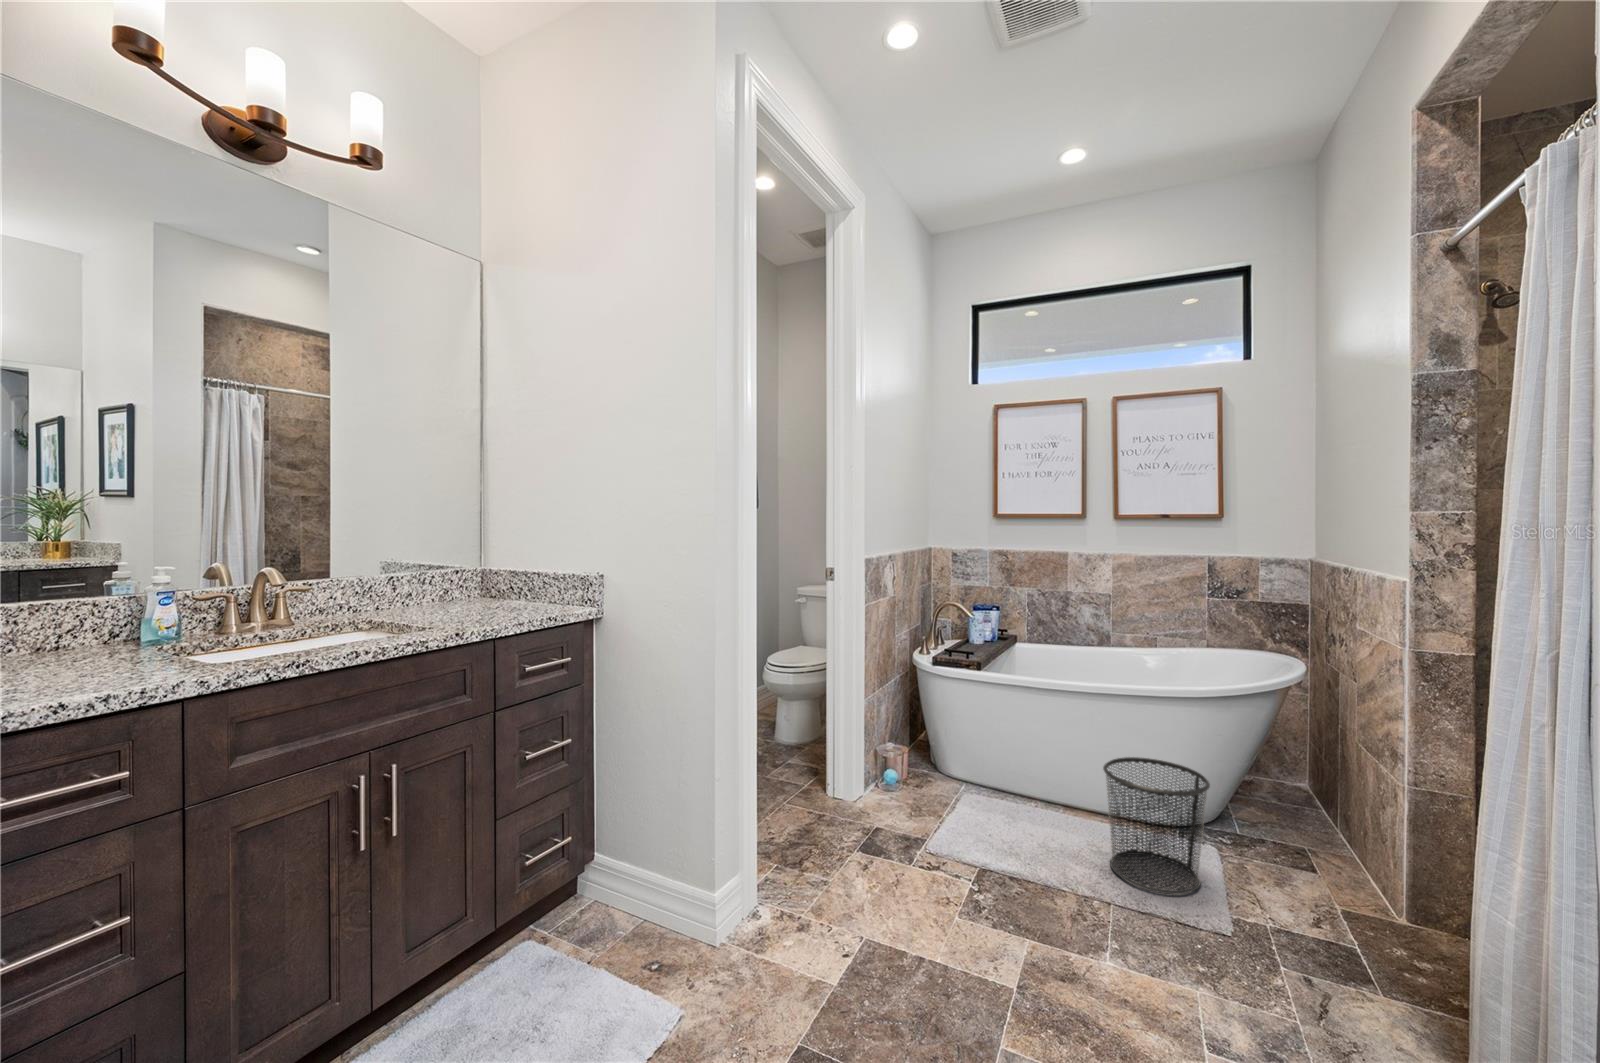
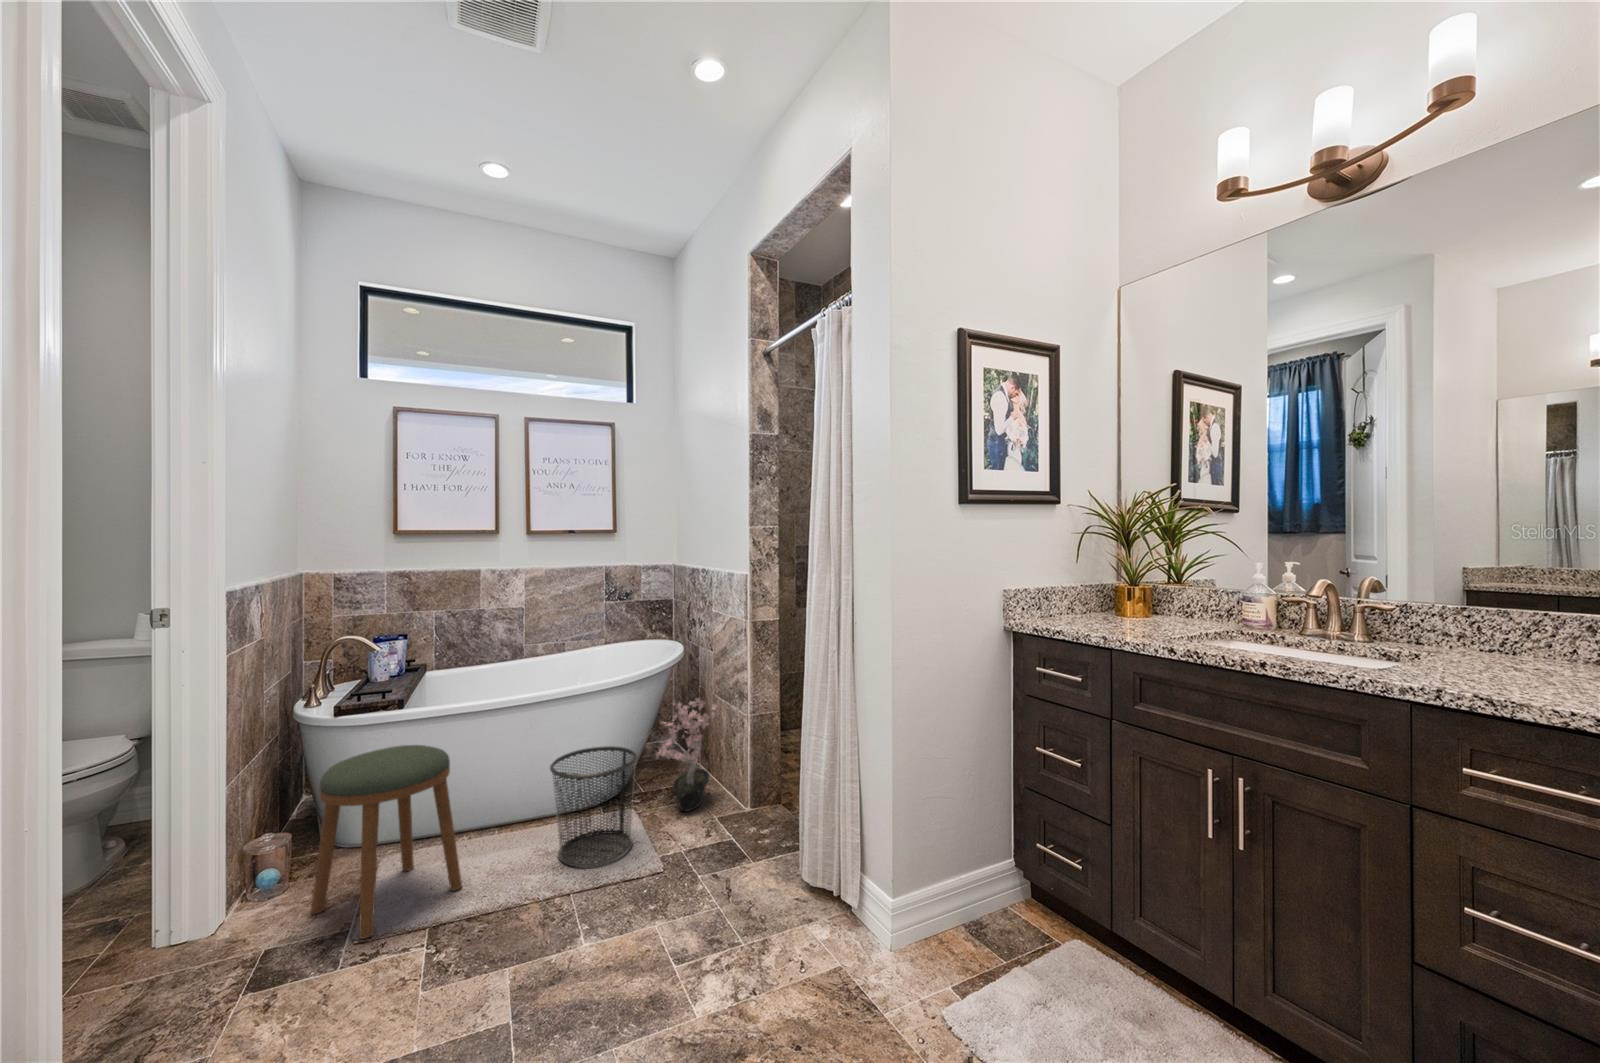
stool: none [908,702,1015,854] -> present [311,745,462,939]
potted plant: none [1249,731,1356,884] -> present [656,698,719,811]

